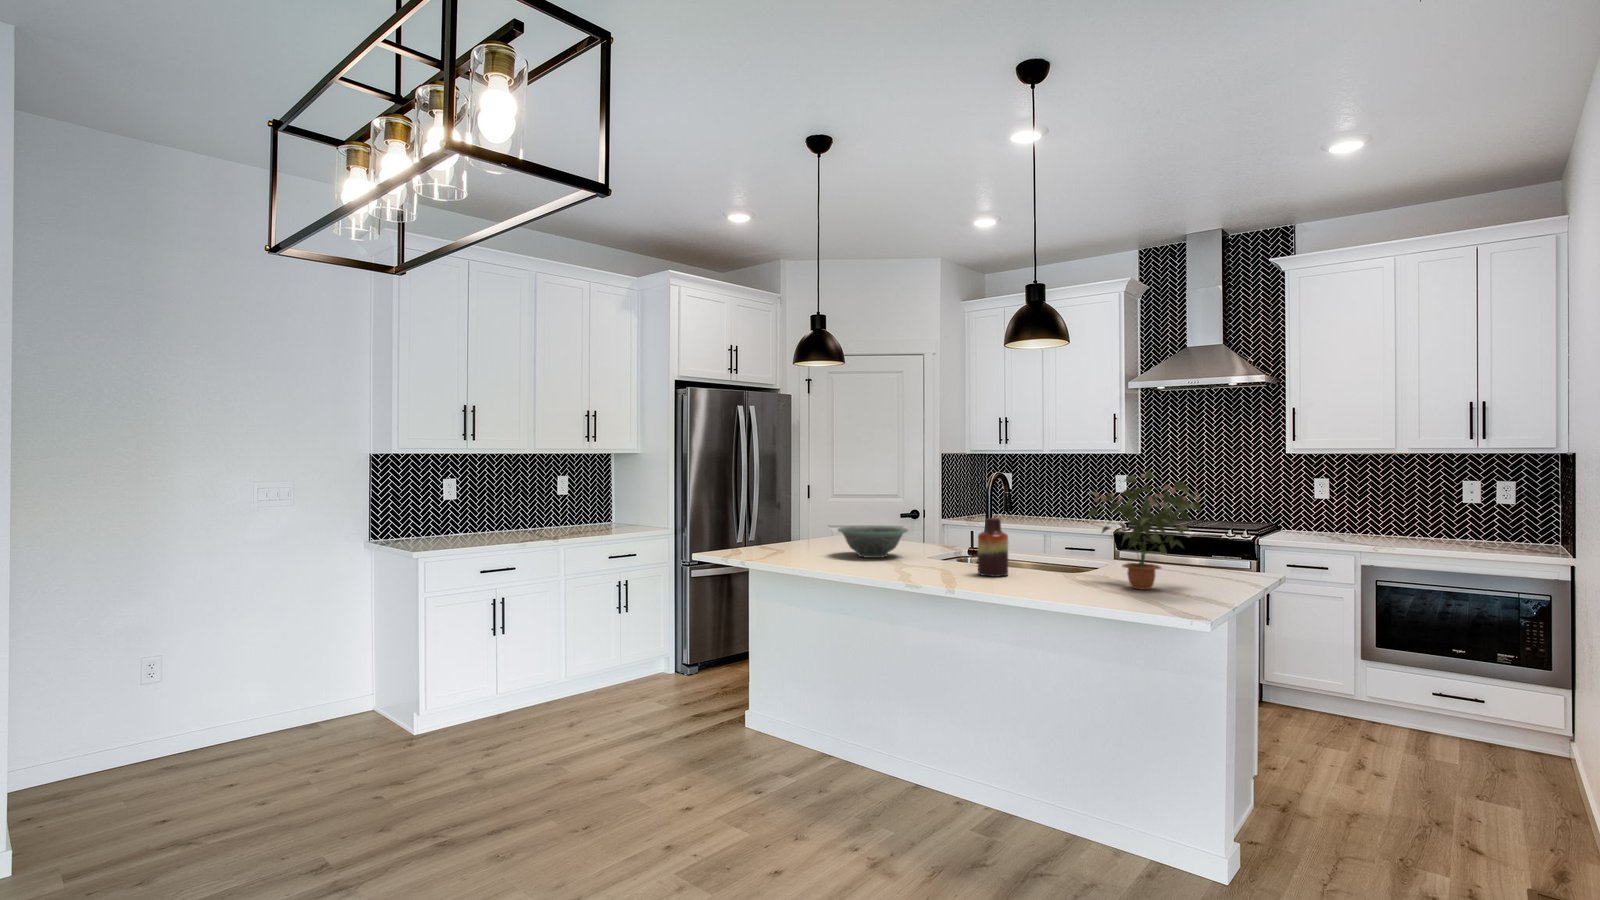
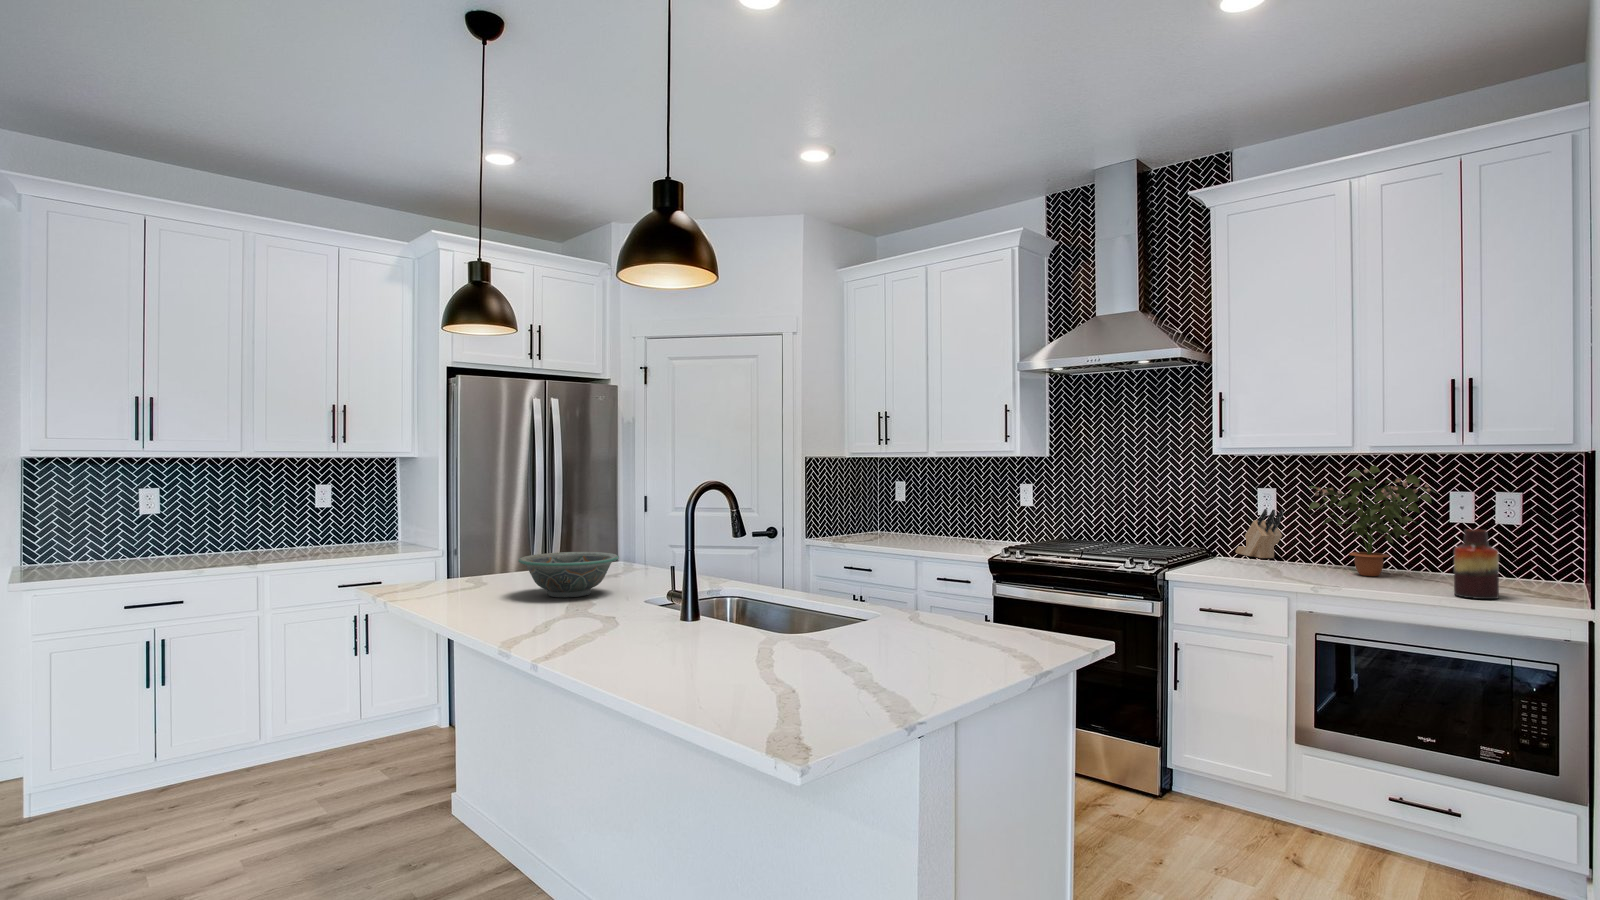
potted plant: present [1088,470,1202,590] -> present [1309,466,1436,576]
knife block: none [1294,494,1336,530] -> present [1236,509,1283,558]
vase: present [978,518,1008,577] -> present [1454,529,1499,599]

